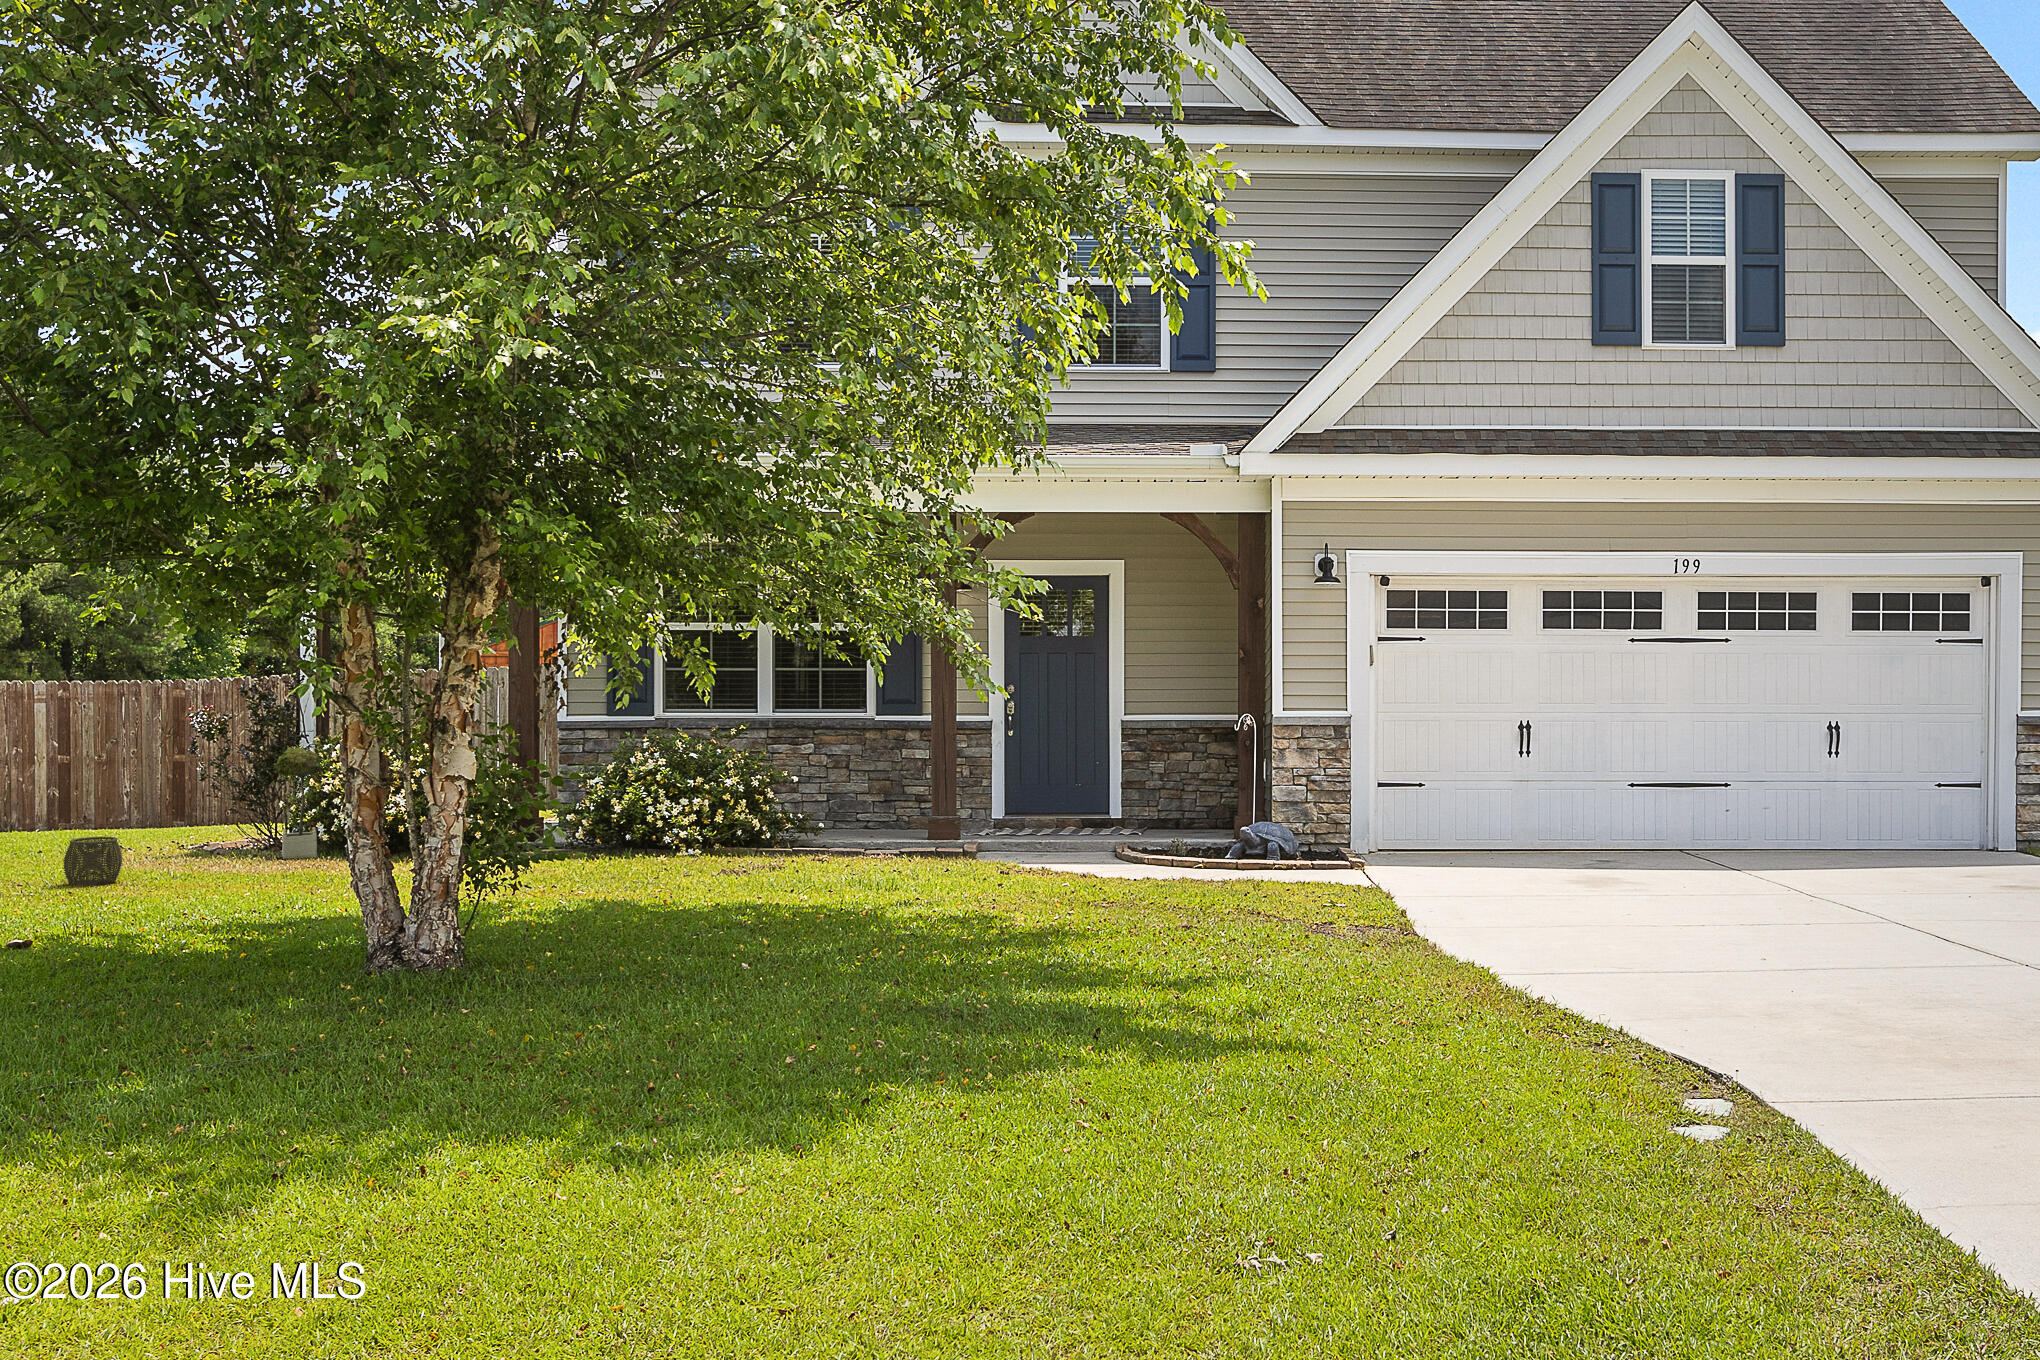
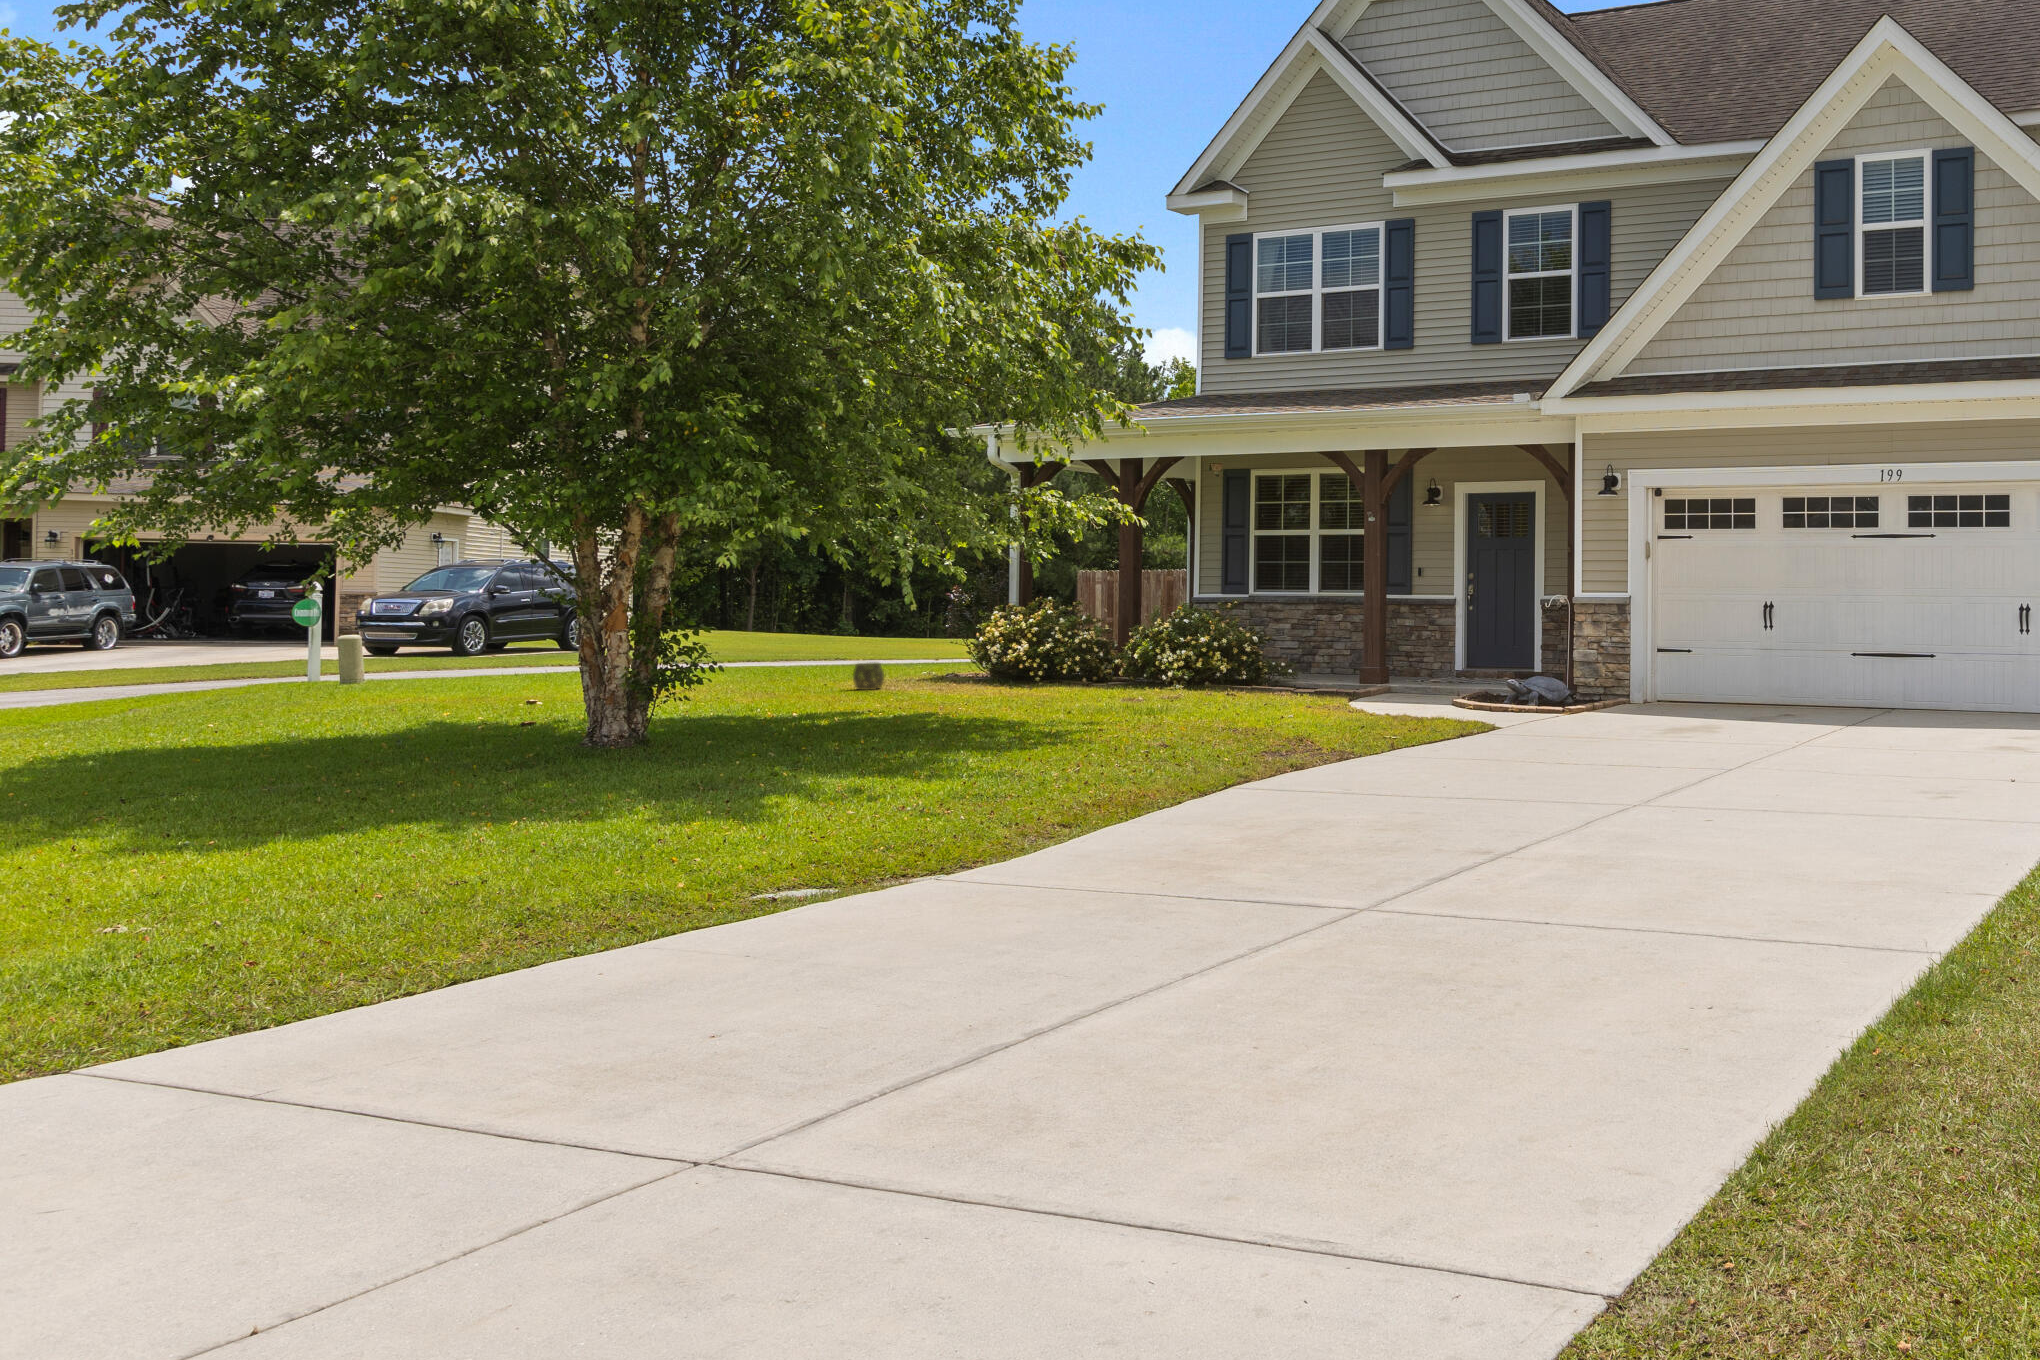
potted tree: present [274,746,323,859] -> none [993,612,1021,682]

